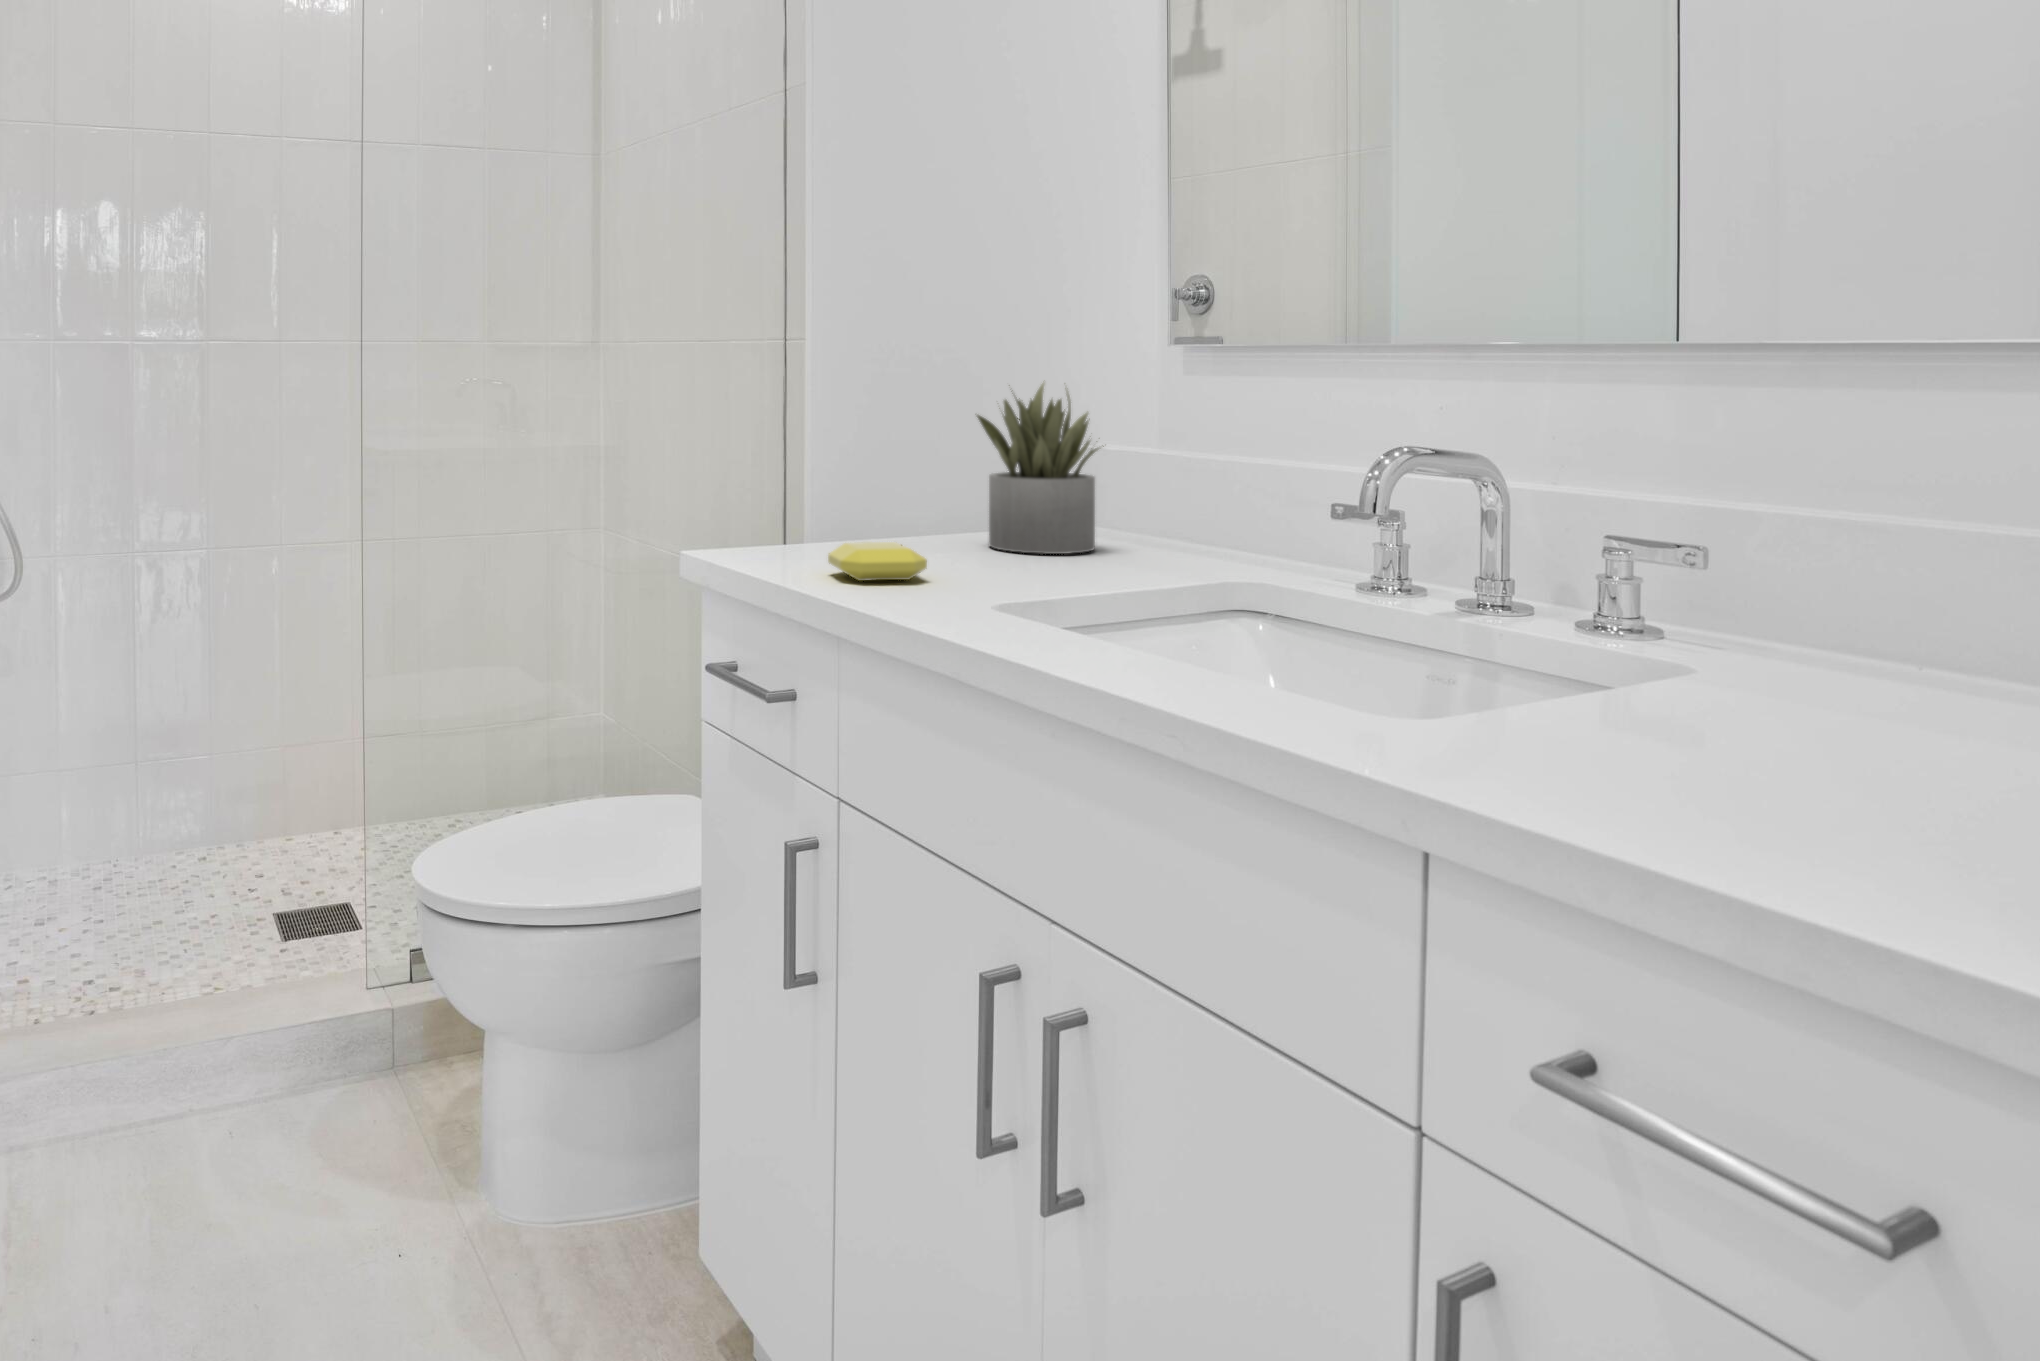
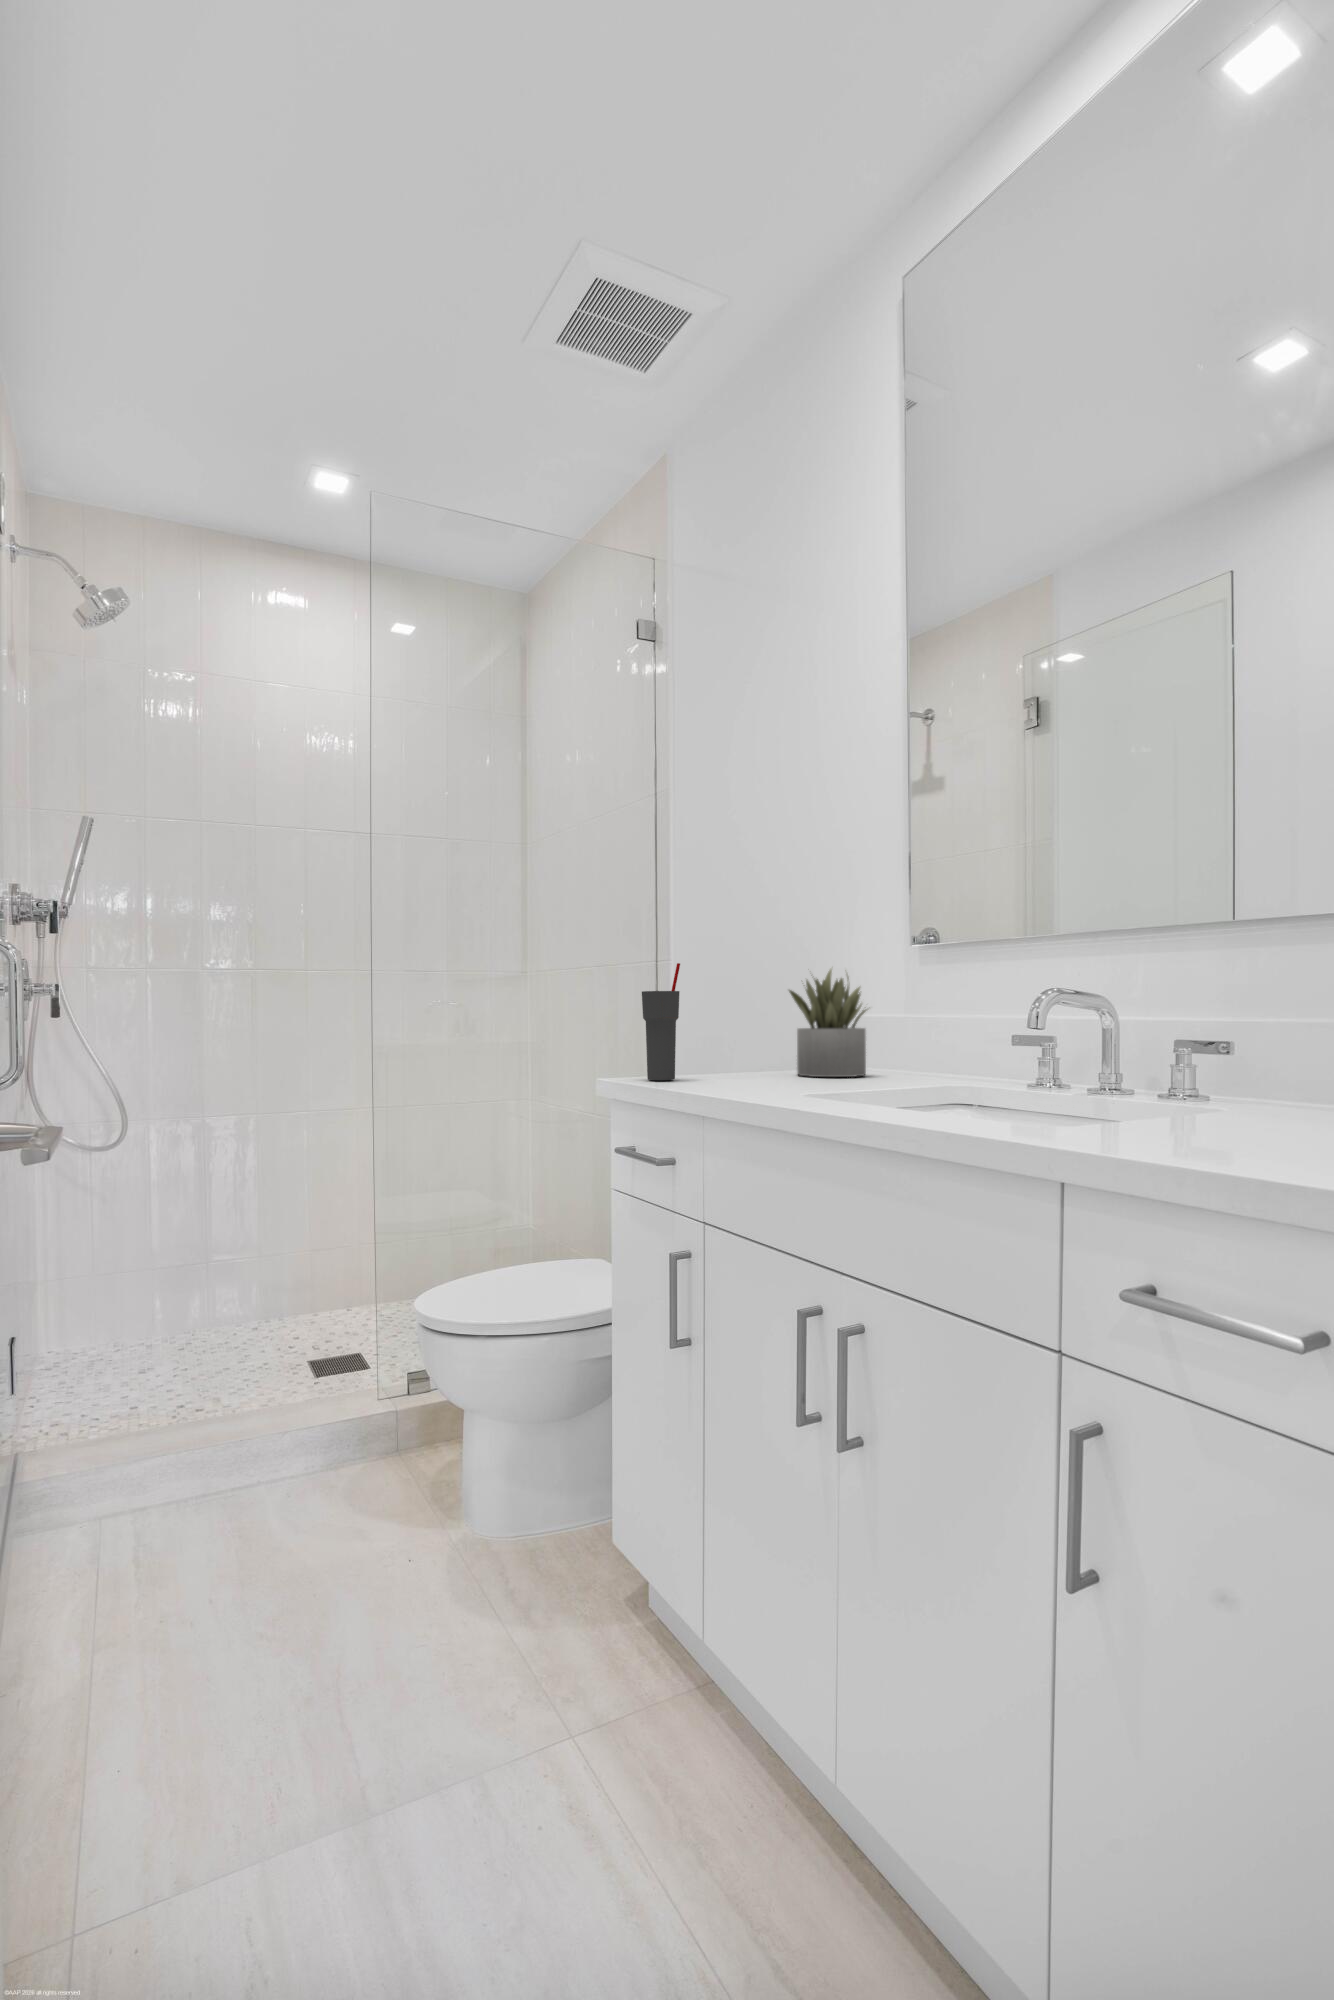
cup: none [750,378,810,559] -> present [642,963,680,1080]
soap bar: present [828,542,927,581] -> none [695,1065,759,1087]

